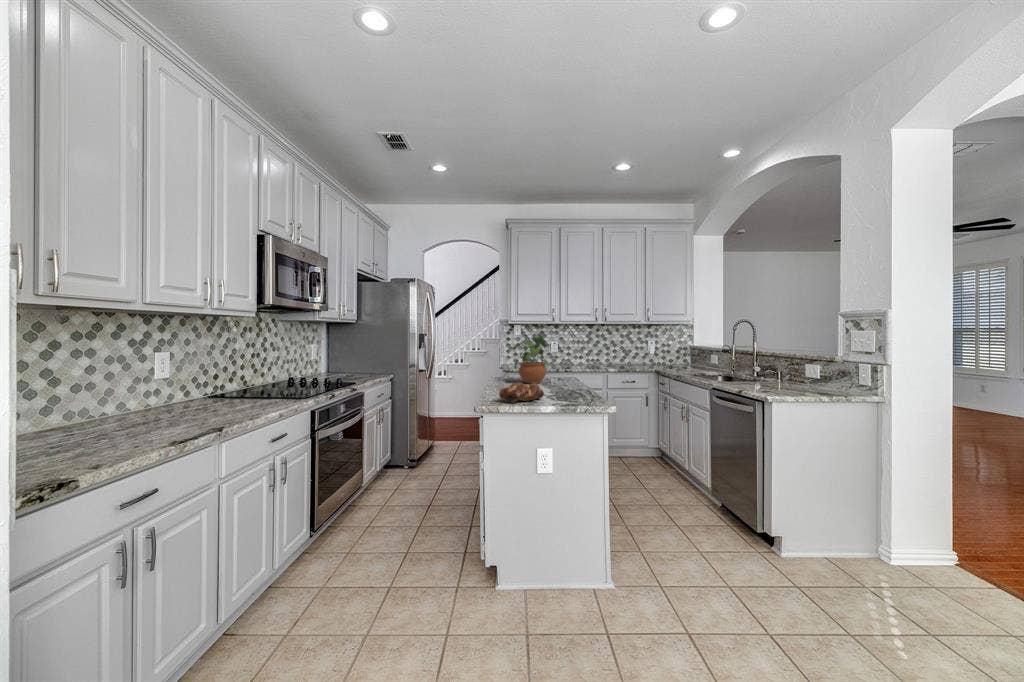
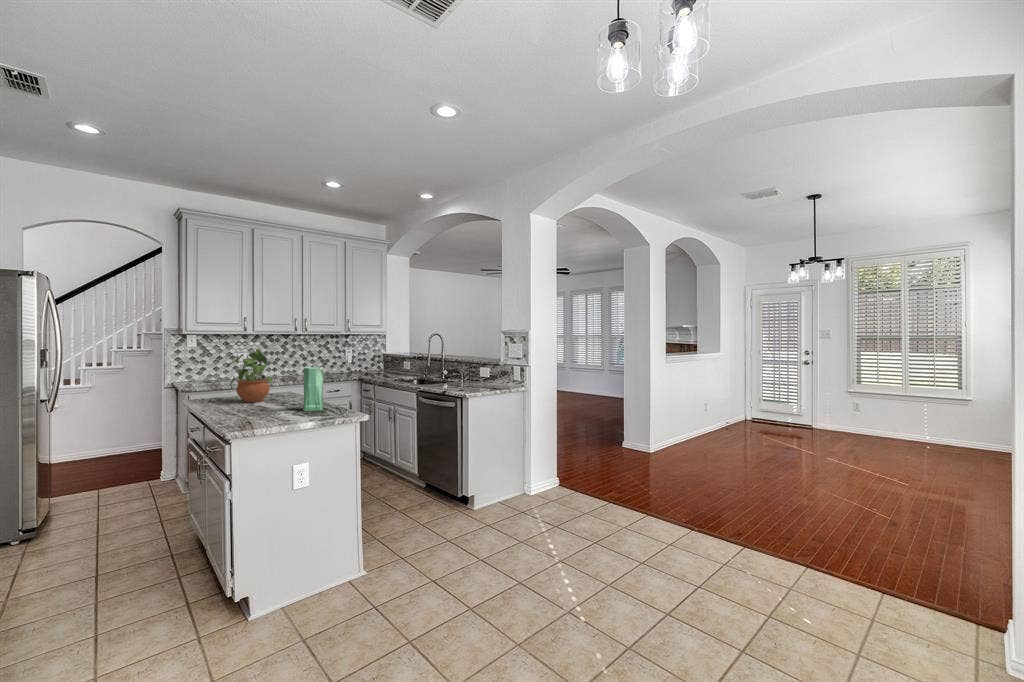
vase: none [559,350,581,397] -> present [303,367,324,411]
bread loaf: present [499,382,544,403] -> none [250,401,293,422]

